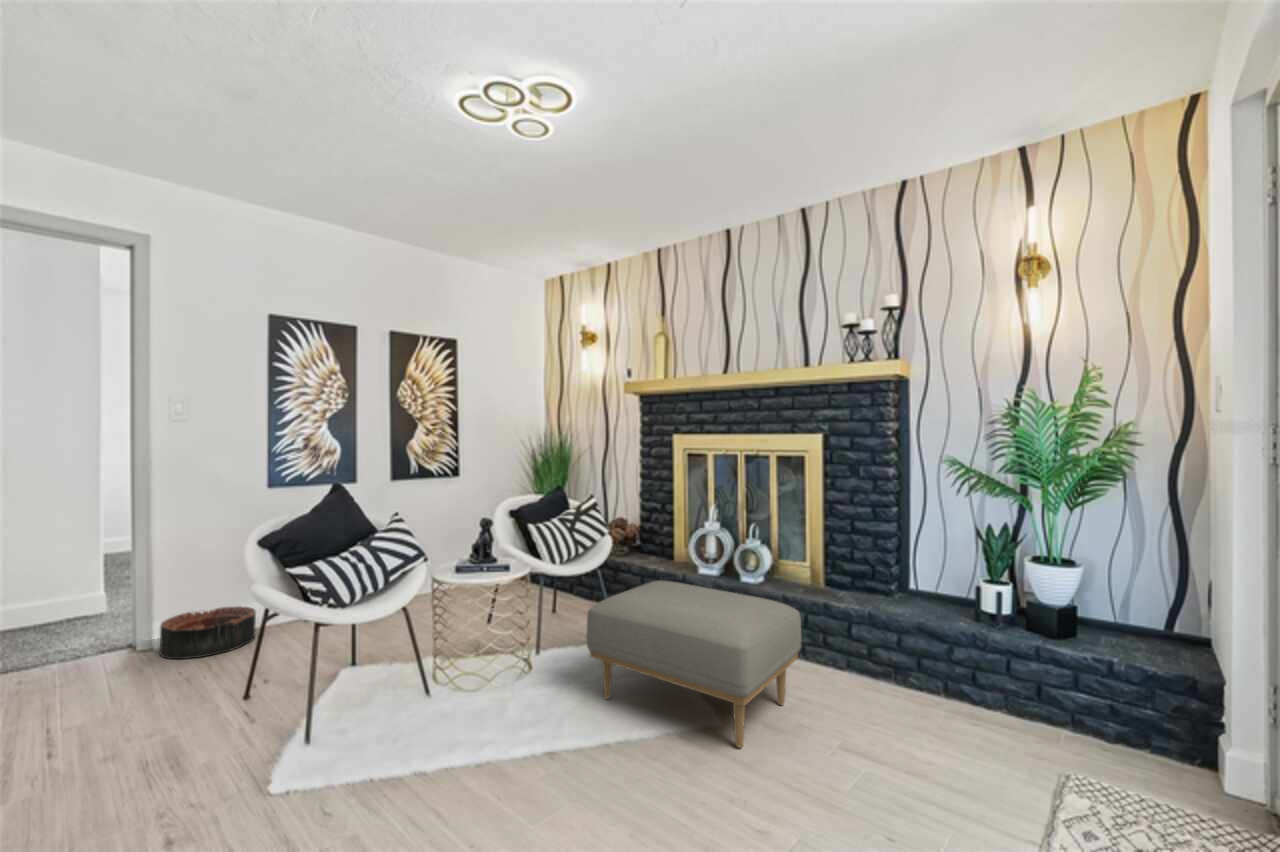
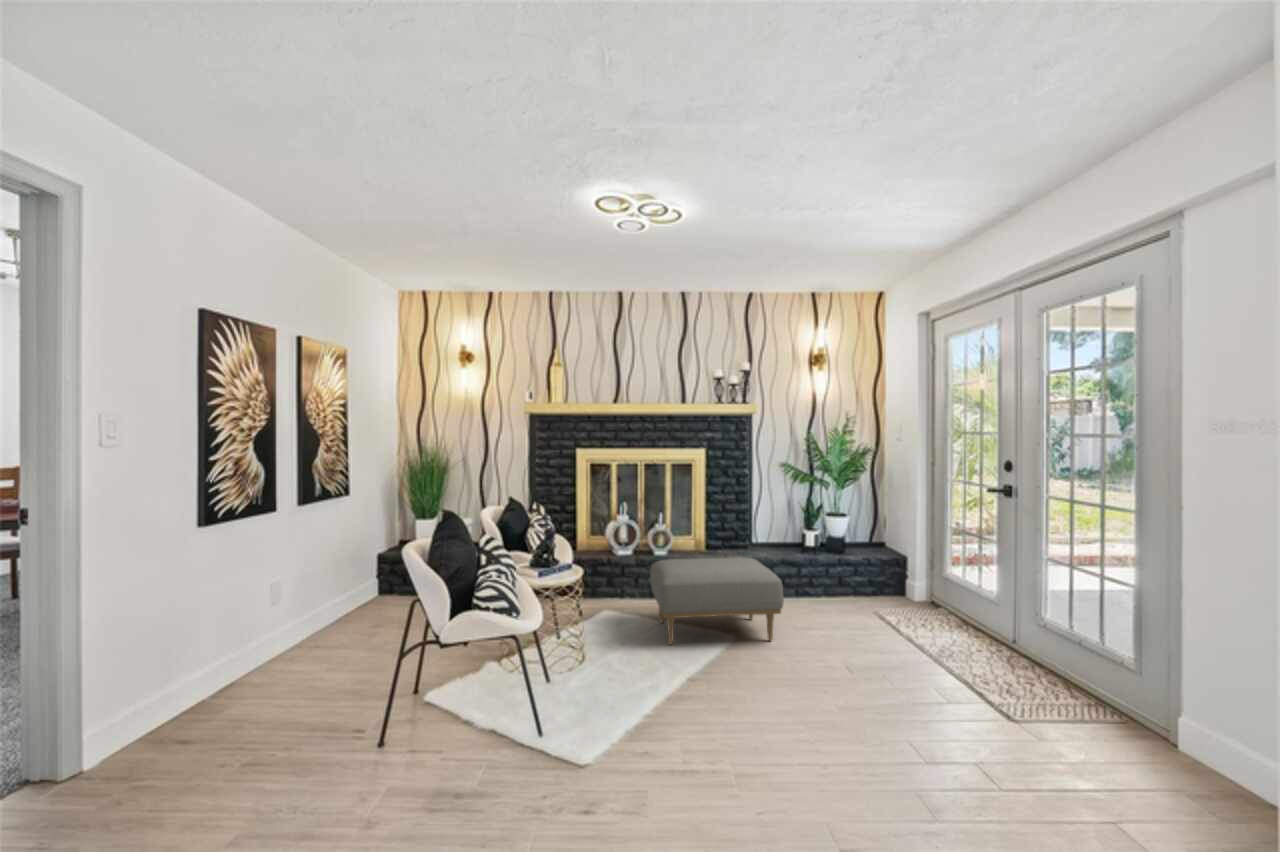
basket: present [160,606,256,659] -> none [138,683,262,767]

